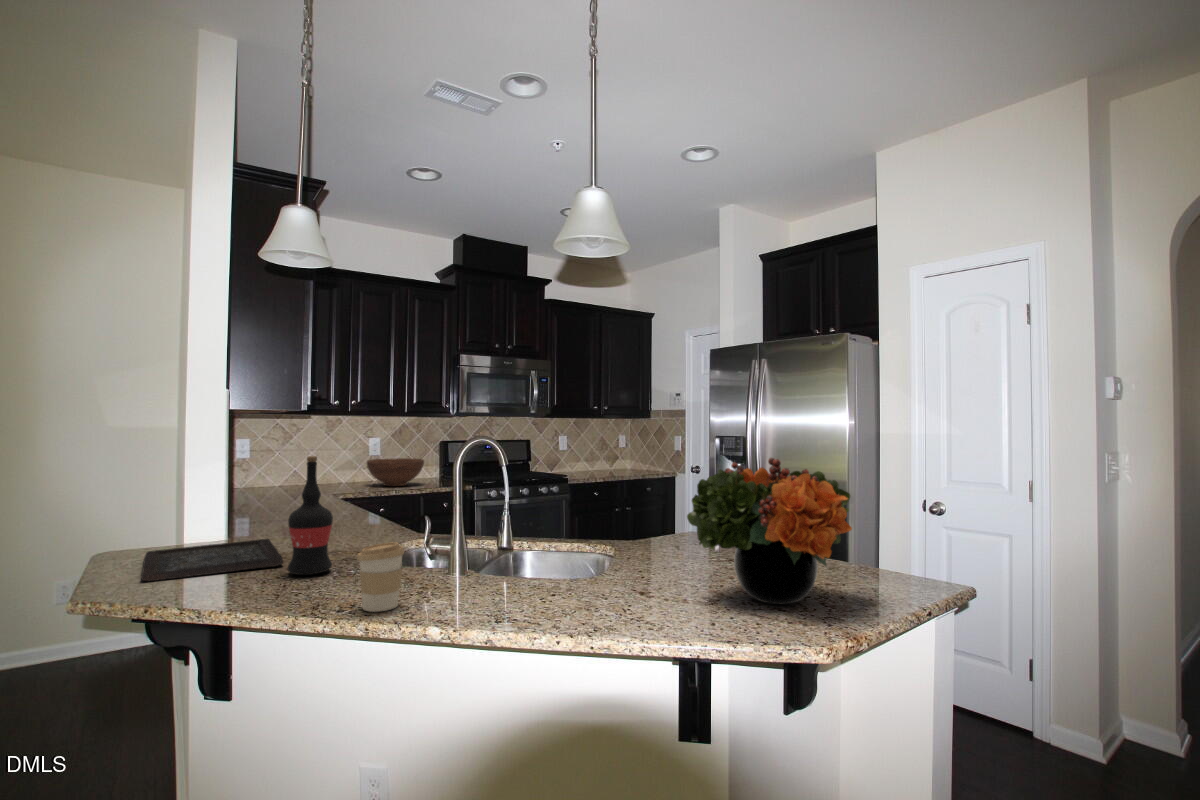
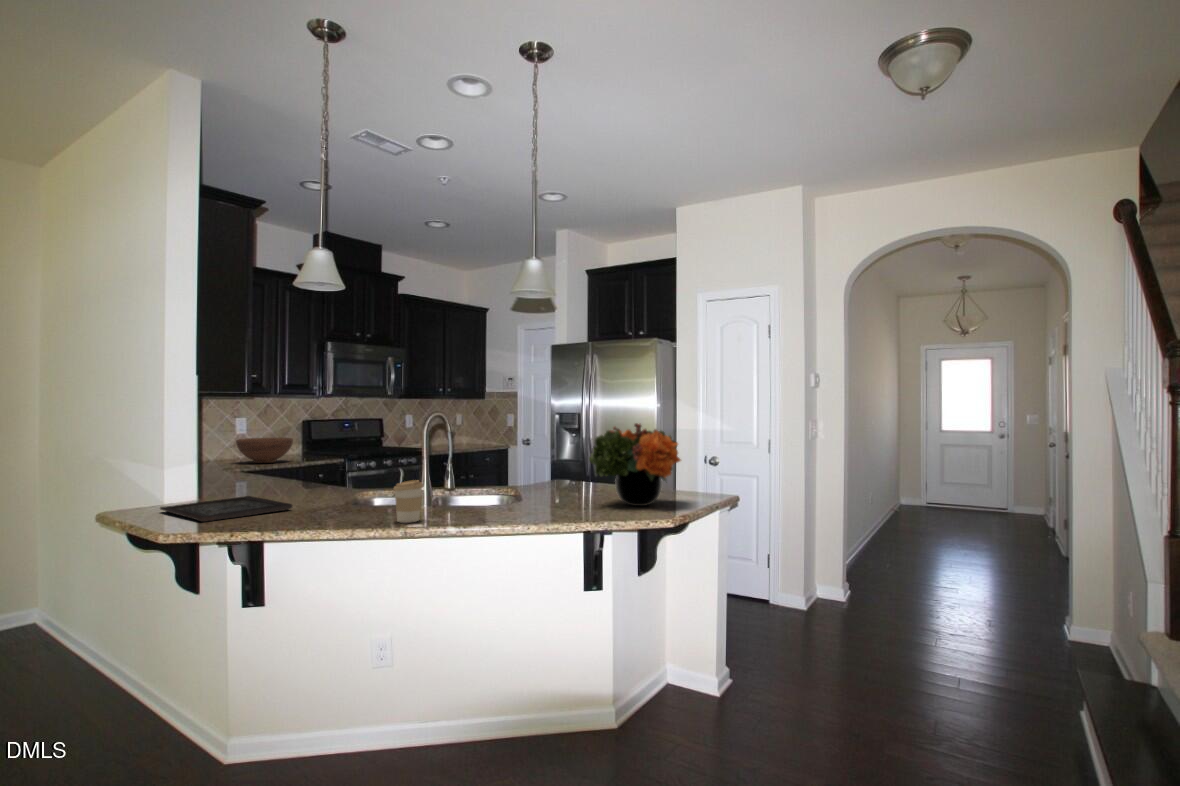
wine bottle: present [288,456,333,575] -> none [306,428,338,512]

